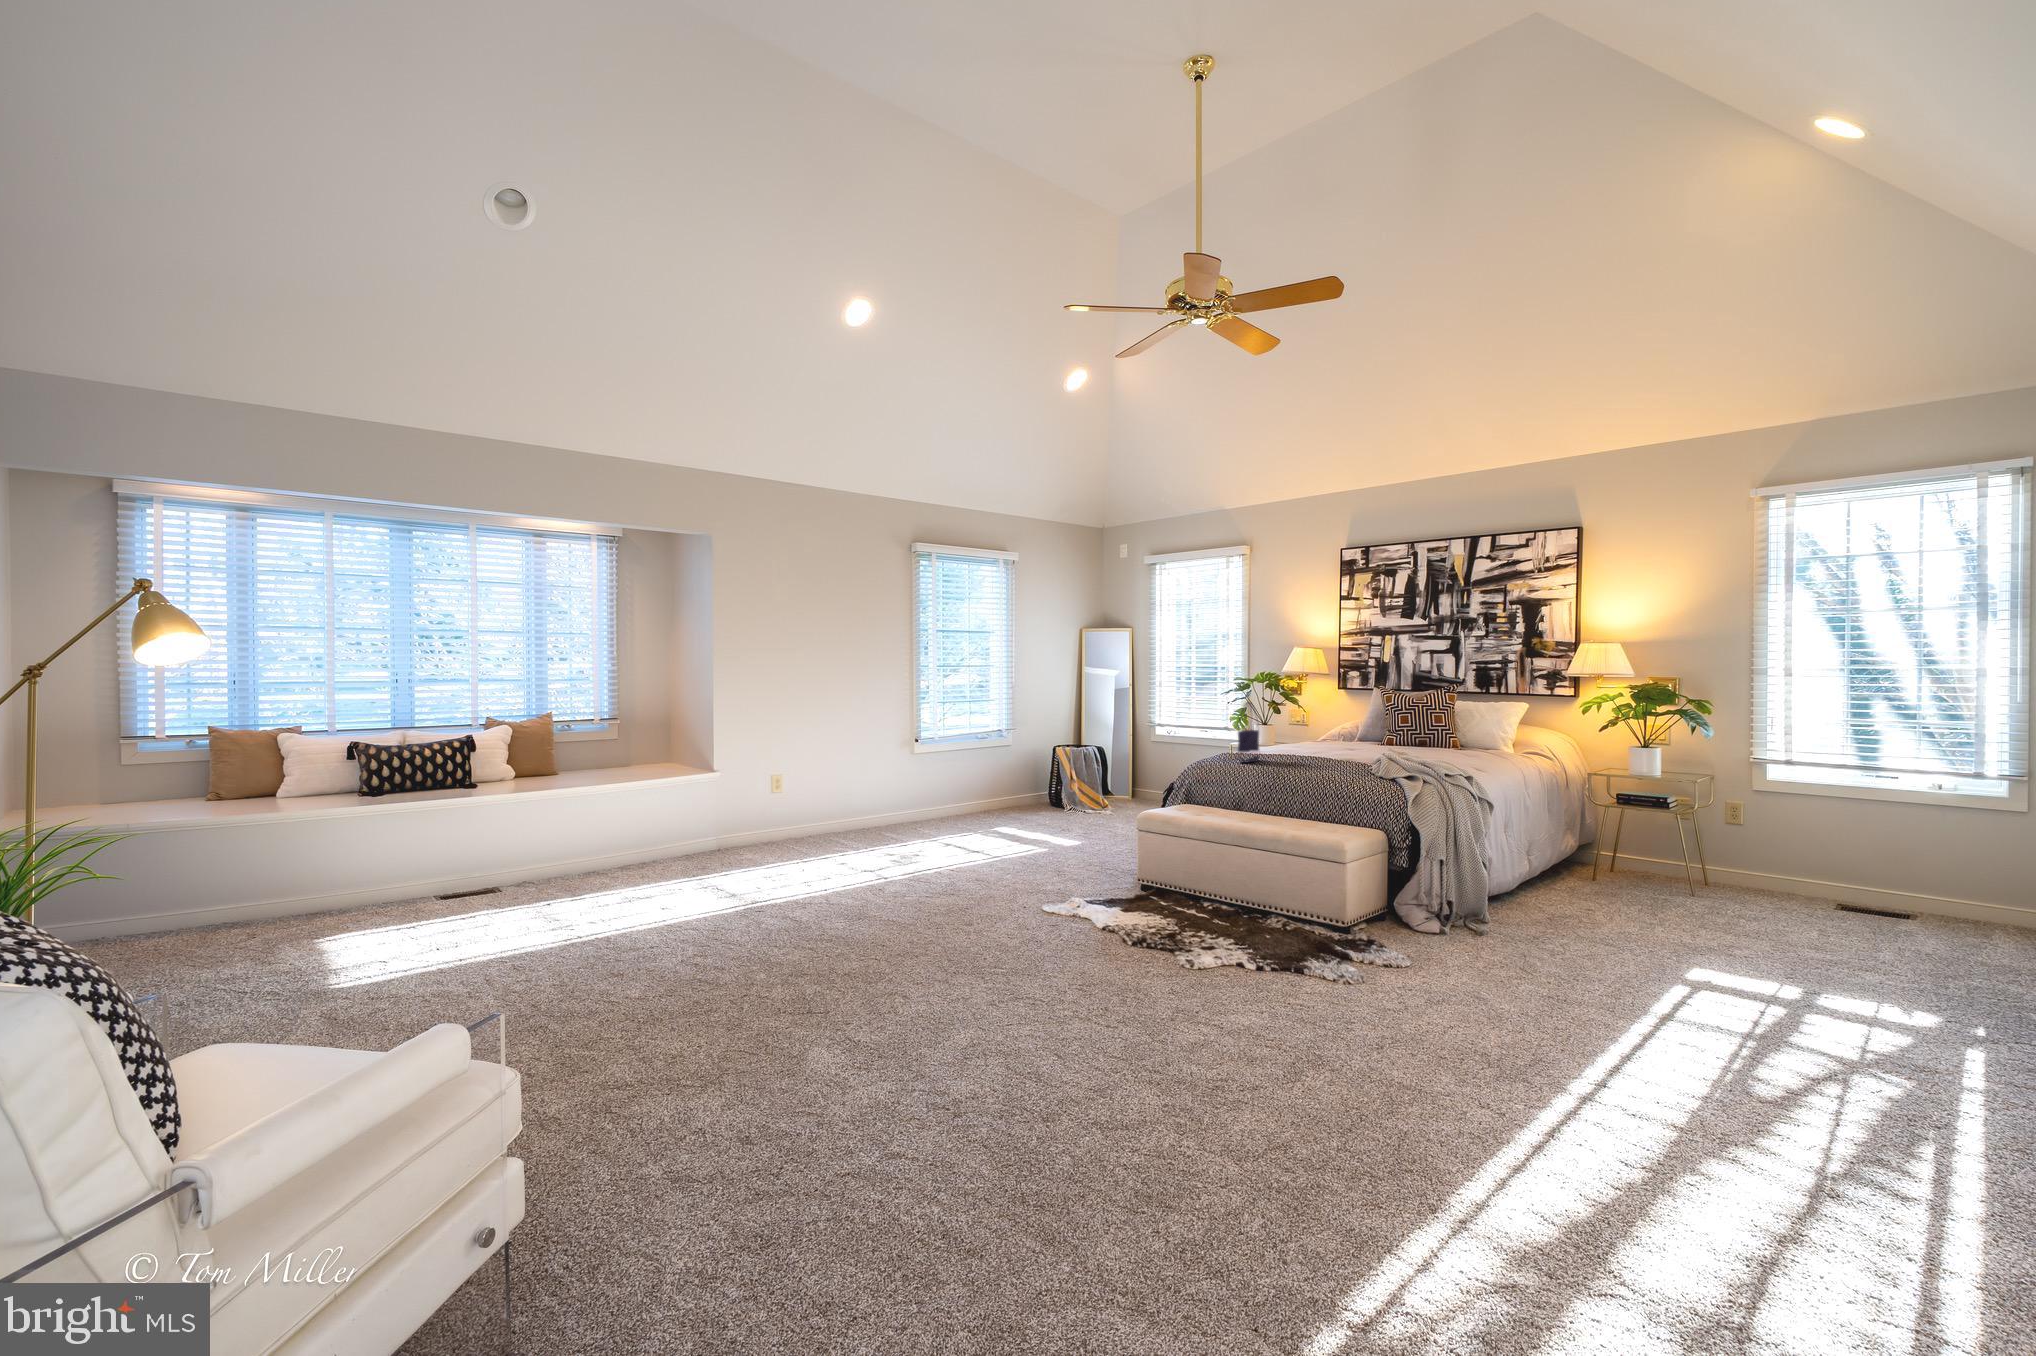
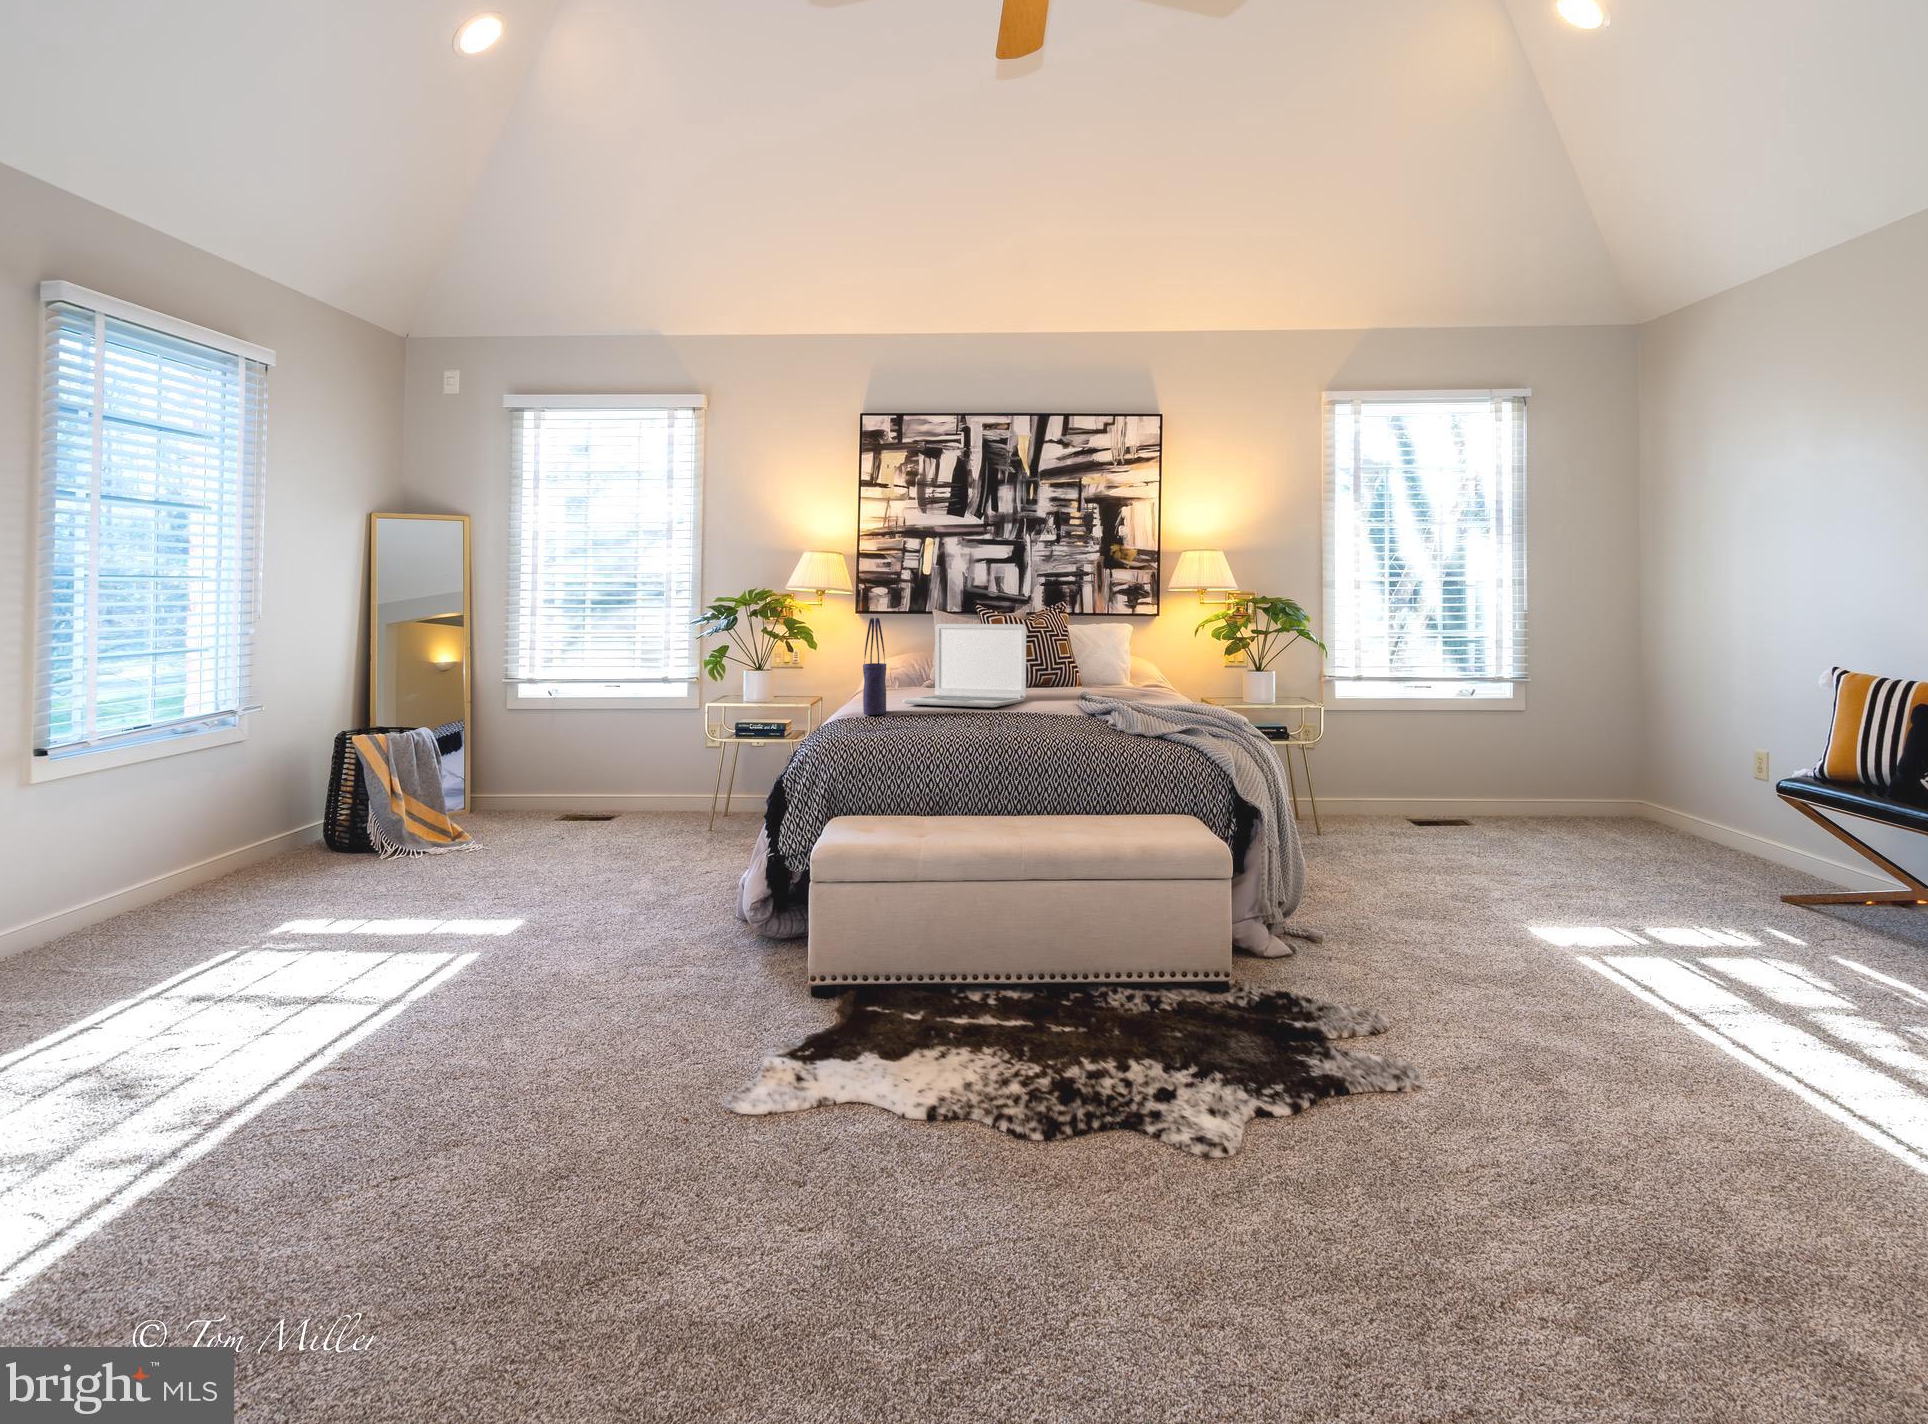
laptop: none [1279,704,1366,764] -> present [903,624,1026,707]

